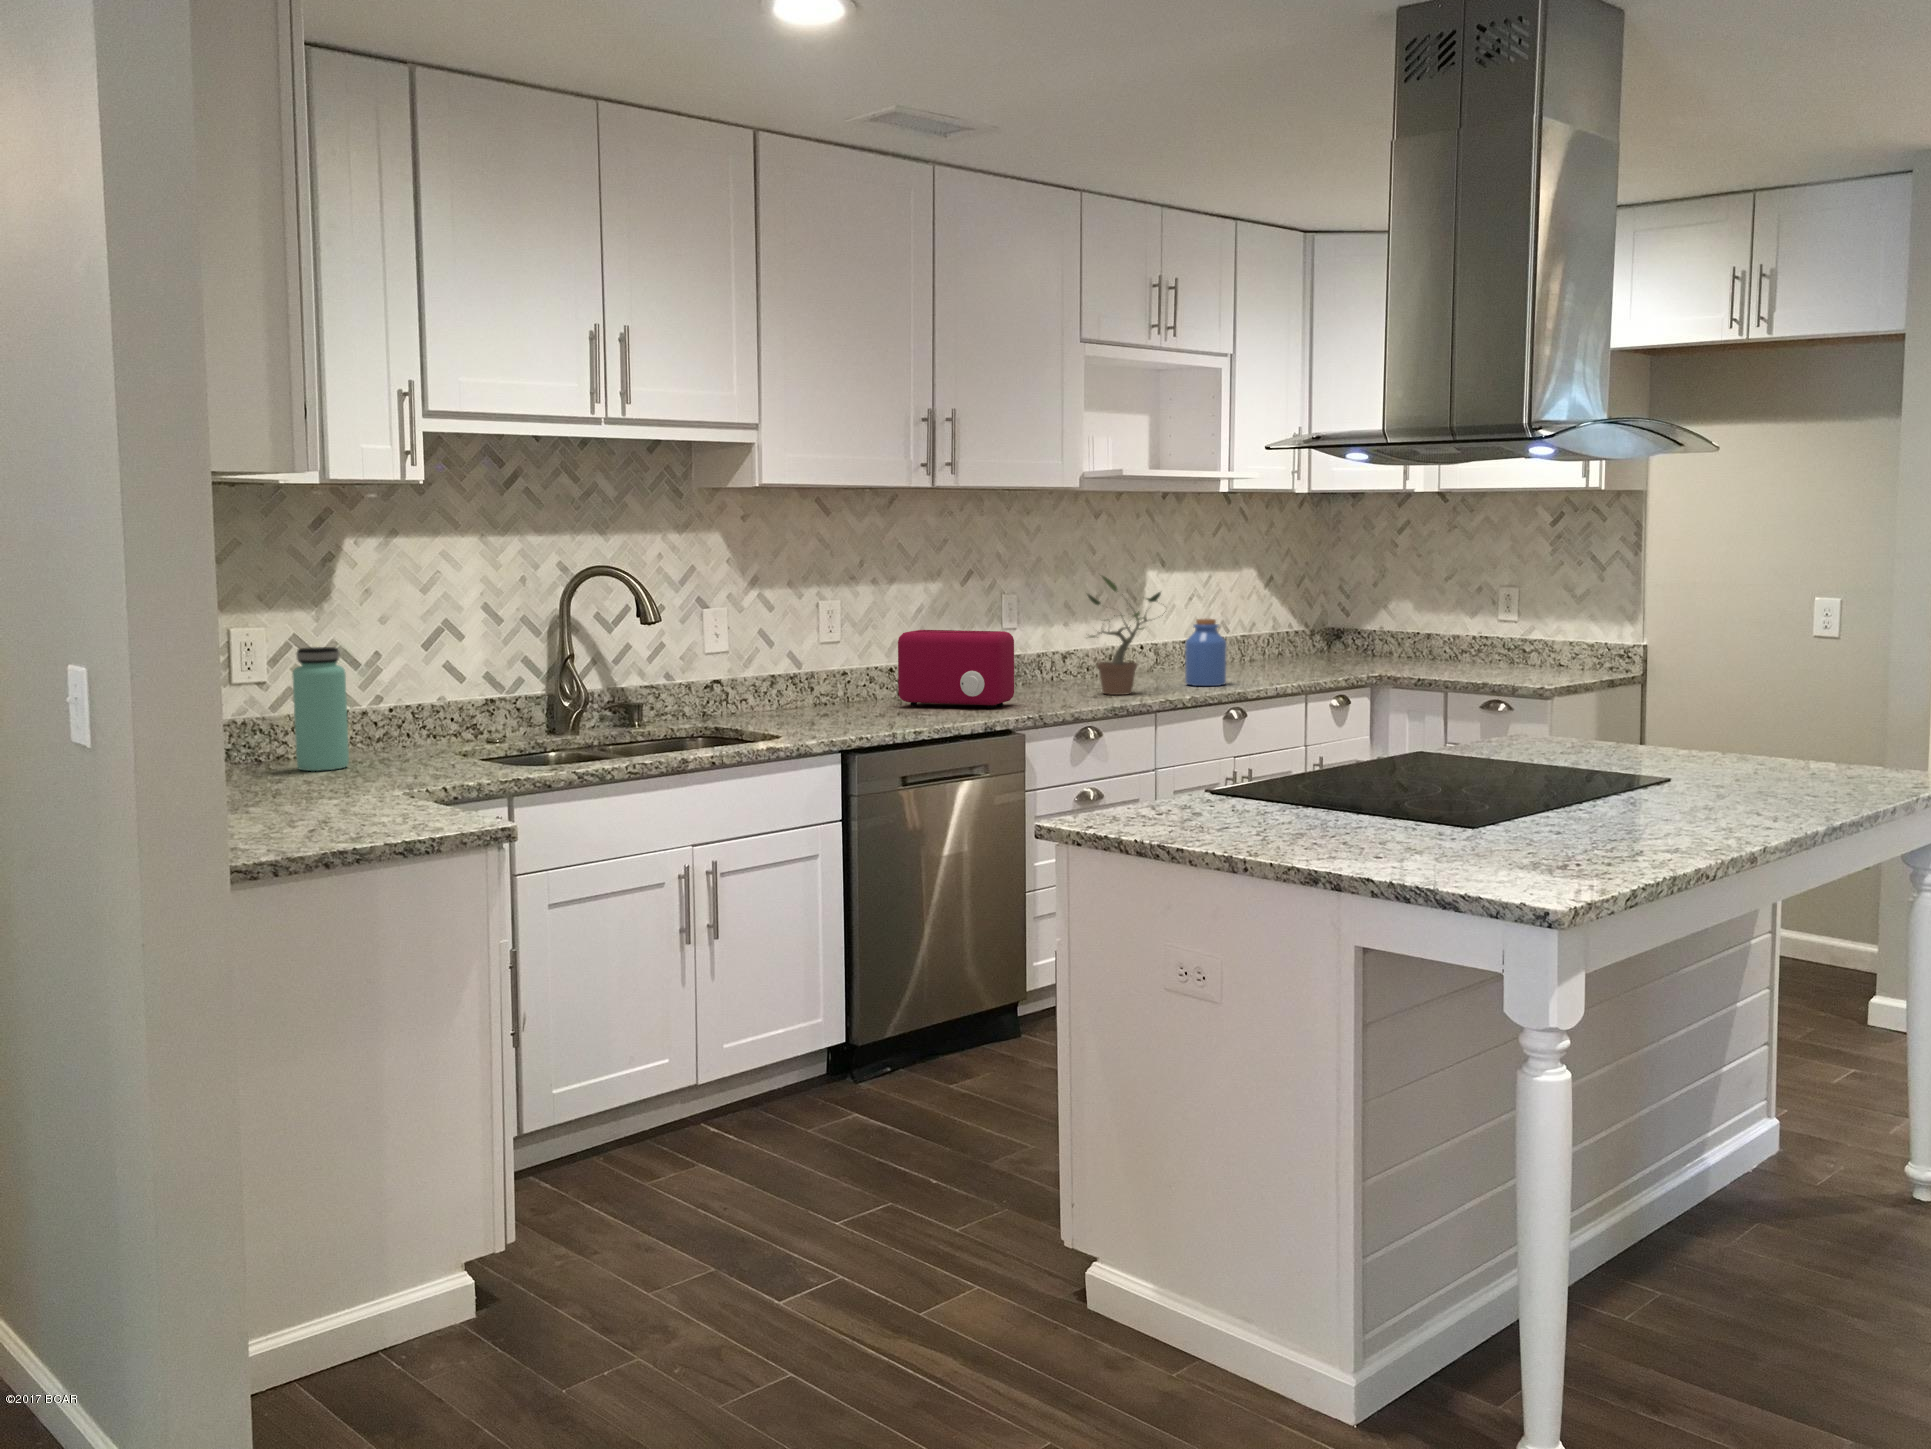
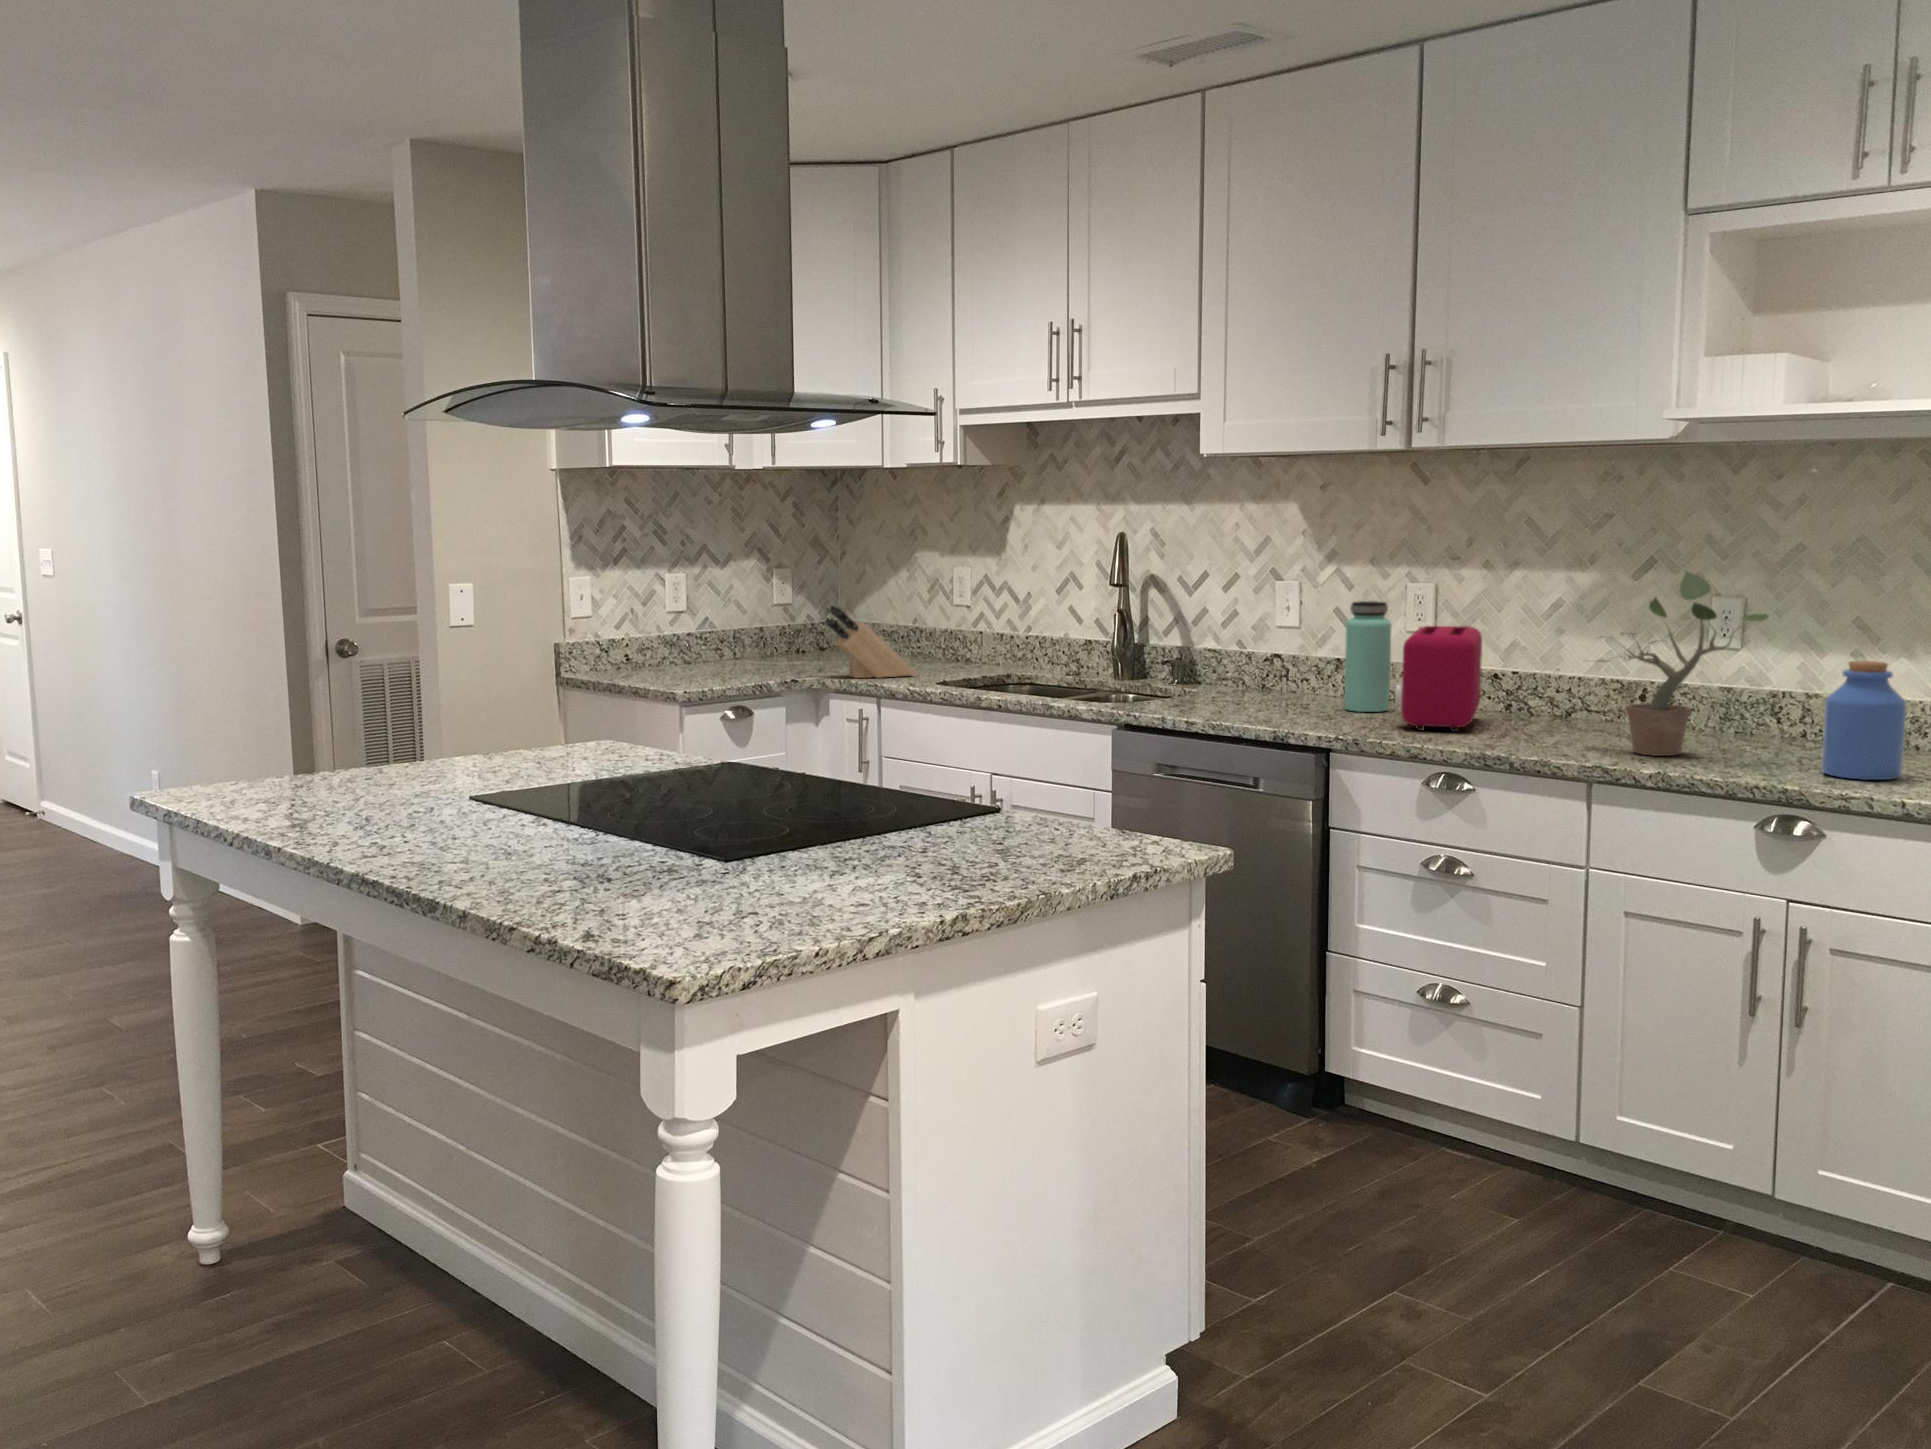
bottle: present [292,647,349,771] -> present [1345,601,1391,712]
knife block: none [360,682,412,784] -> present [826,606,916,678]

